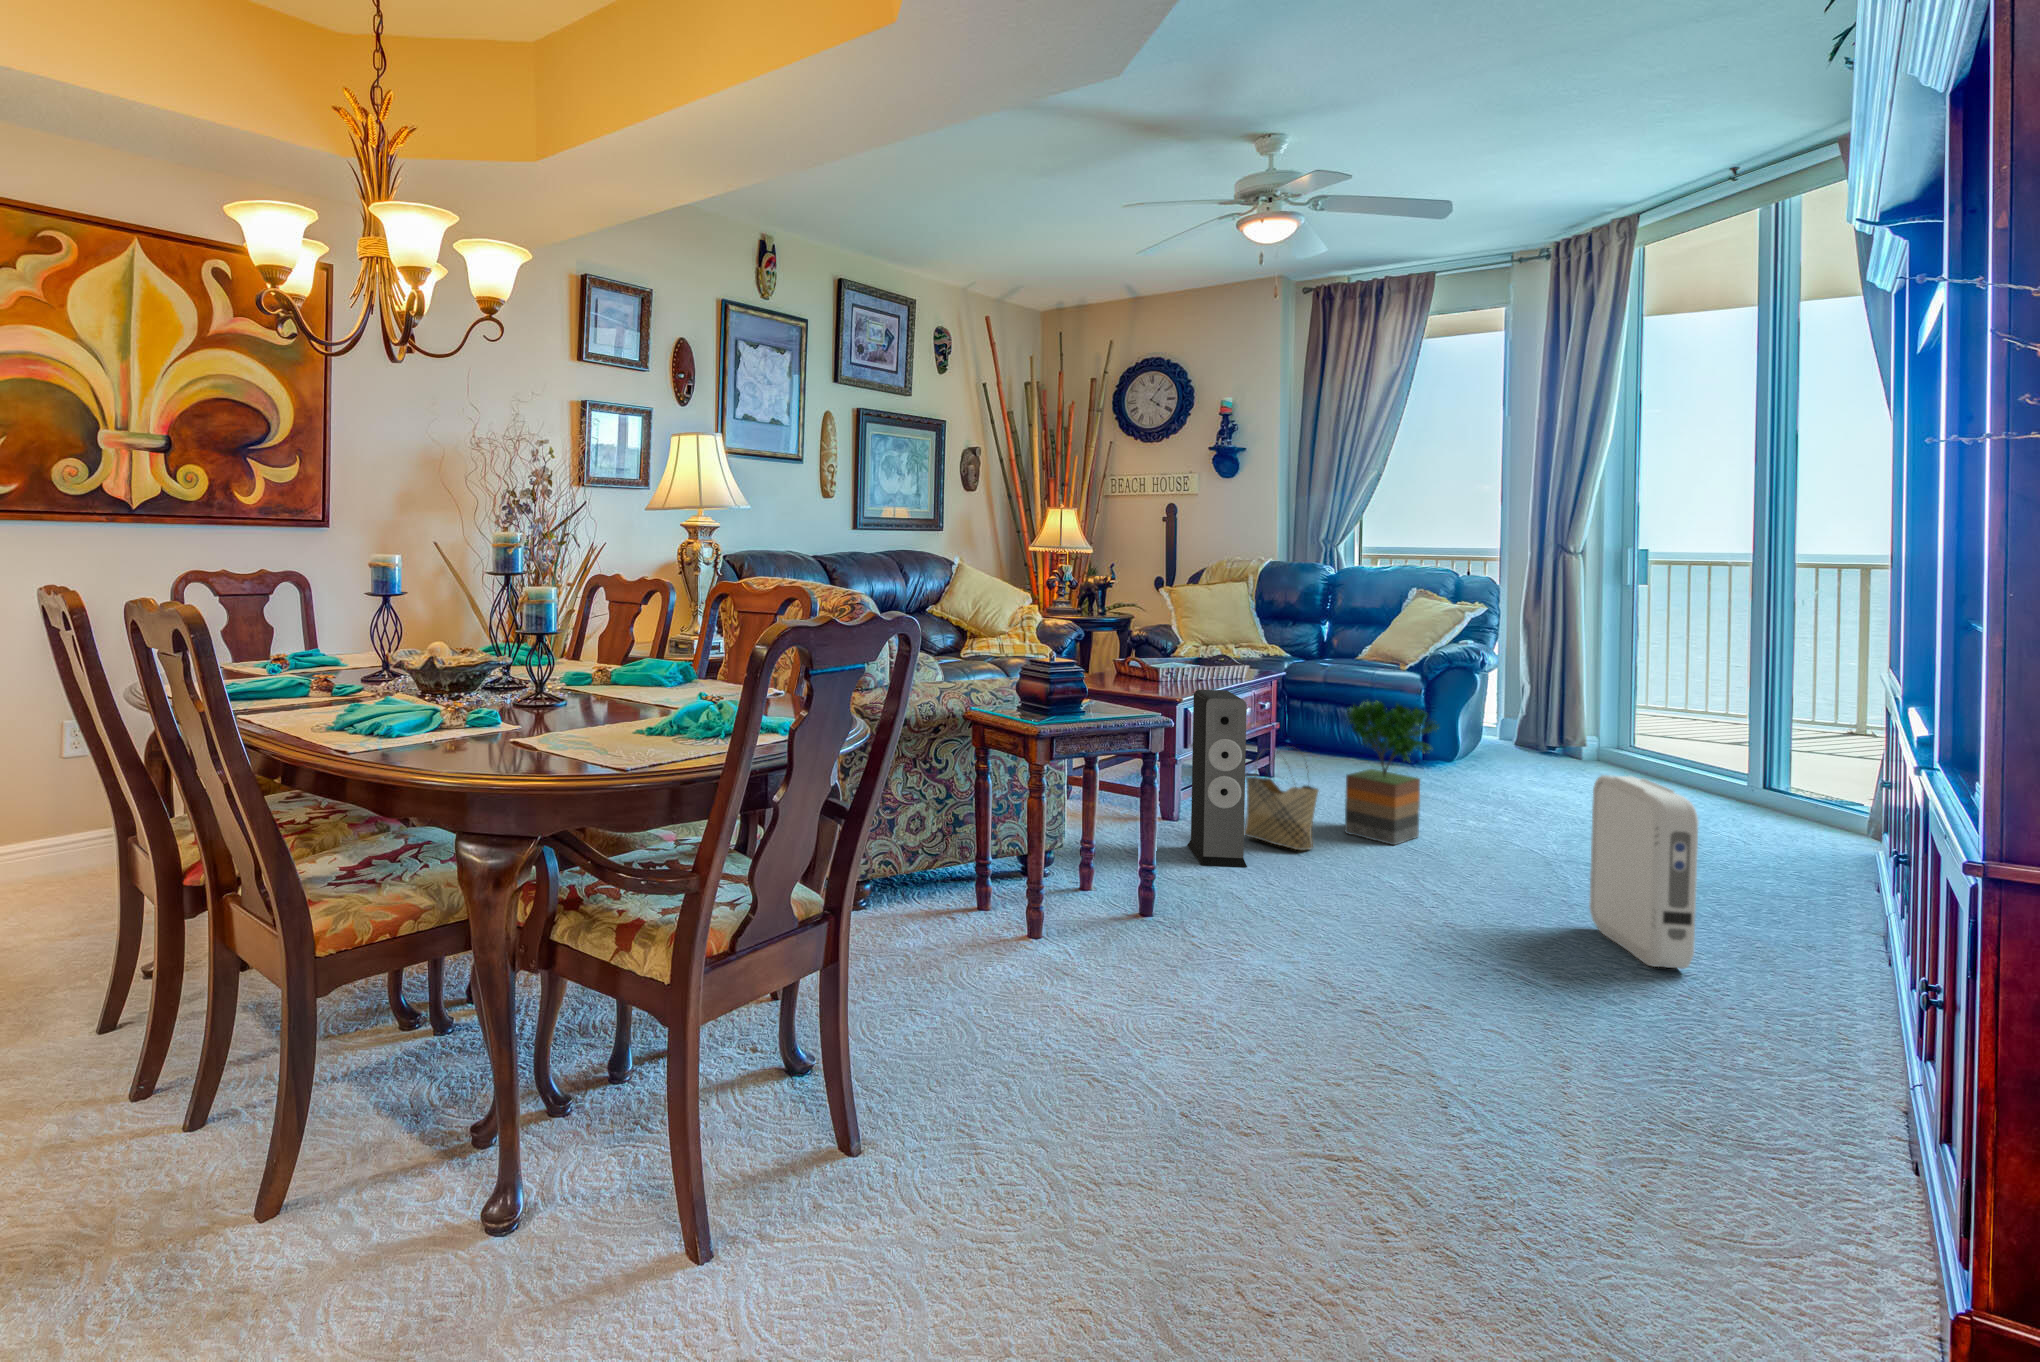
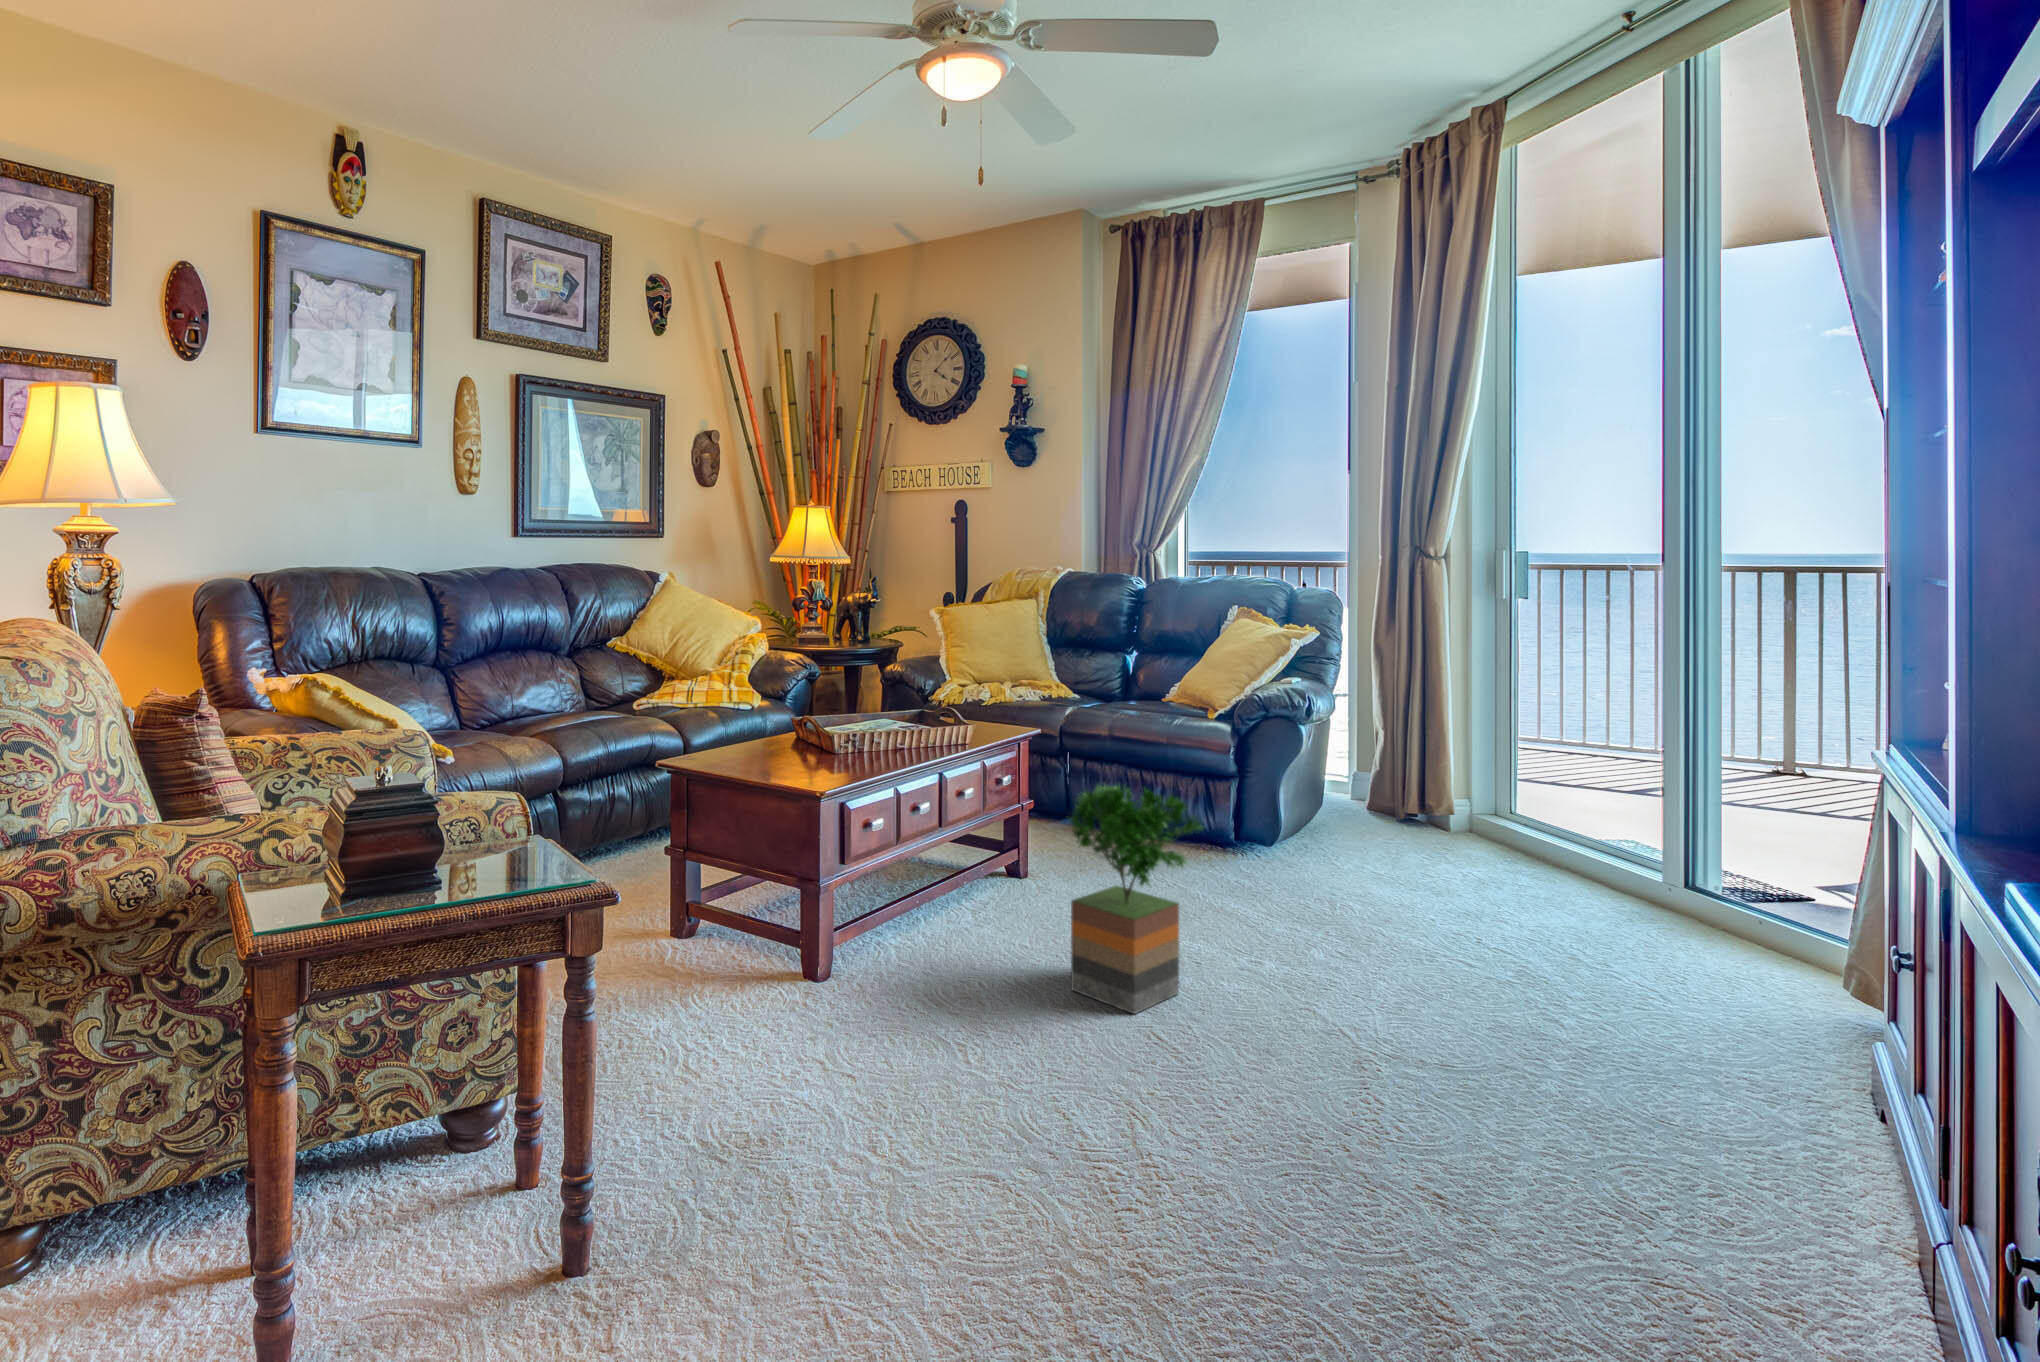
speaker: present [1187,690,1247,867] -> none [802,781,876,1080]
woven basket: present [1244,747,1318,850] -> none [908,863,1010,1036]
air purifier: present [1589,775,1698,969] -> none [1384,946,1548,1344]

